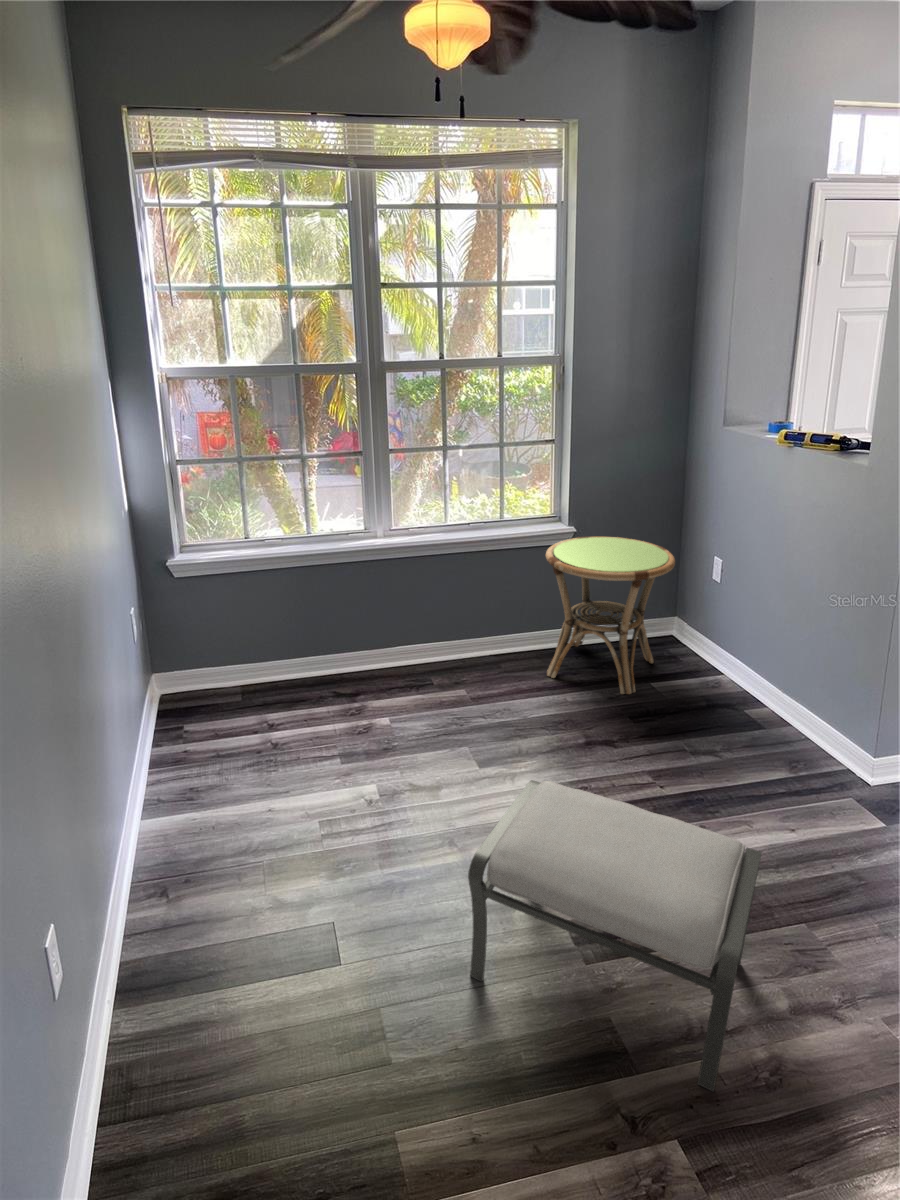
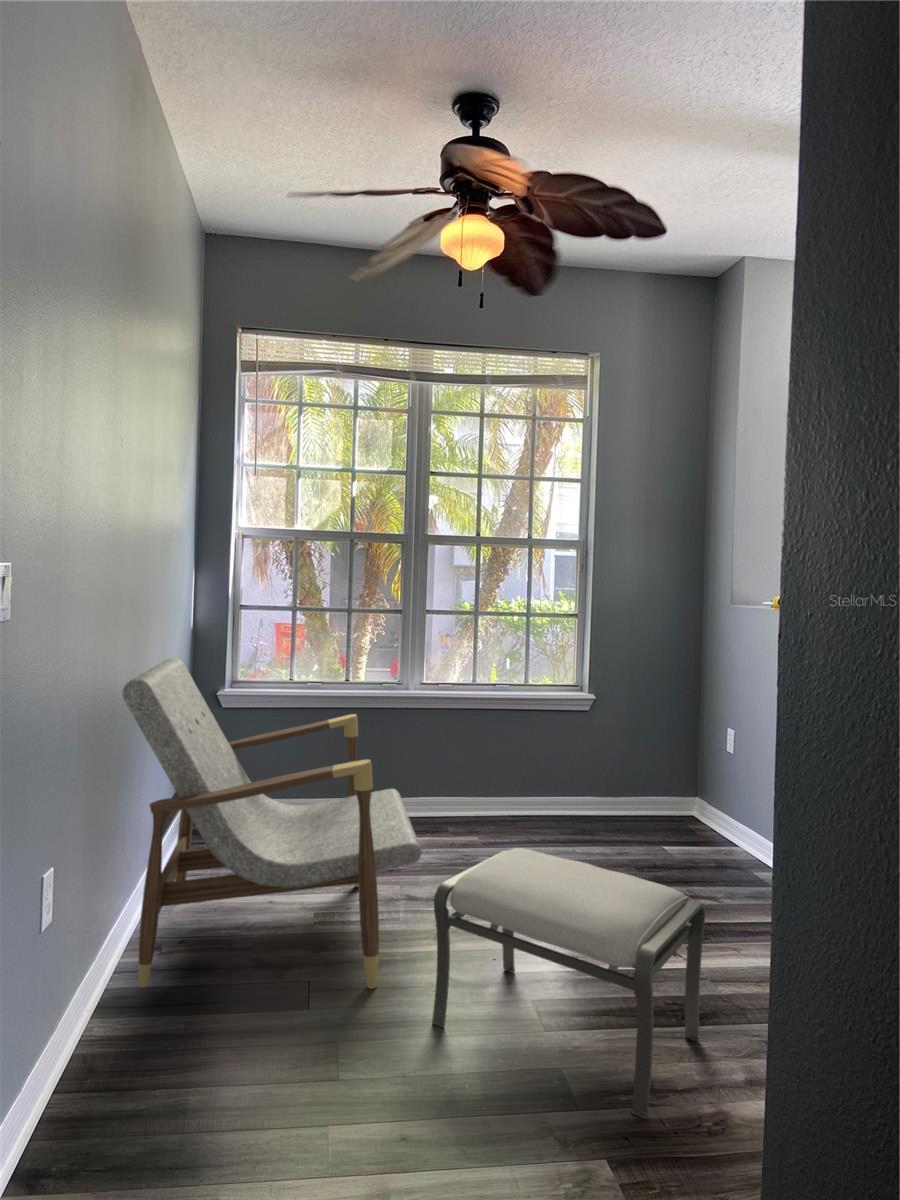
side table: present [546,537,675,694] -> none [562,703,685,853]
armchair: none [50,578,439,965] -> present [123,658,422,989]

